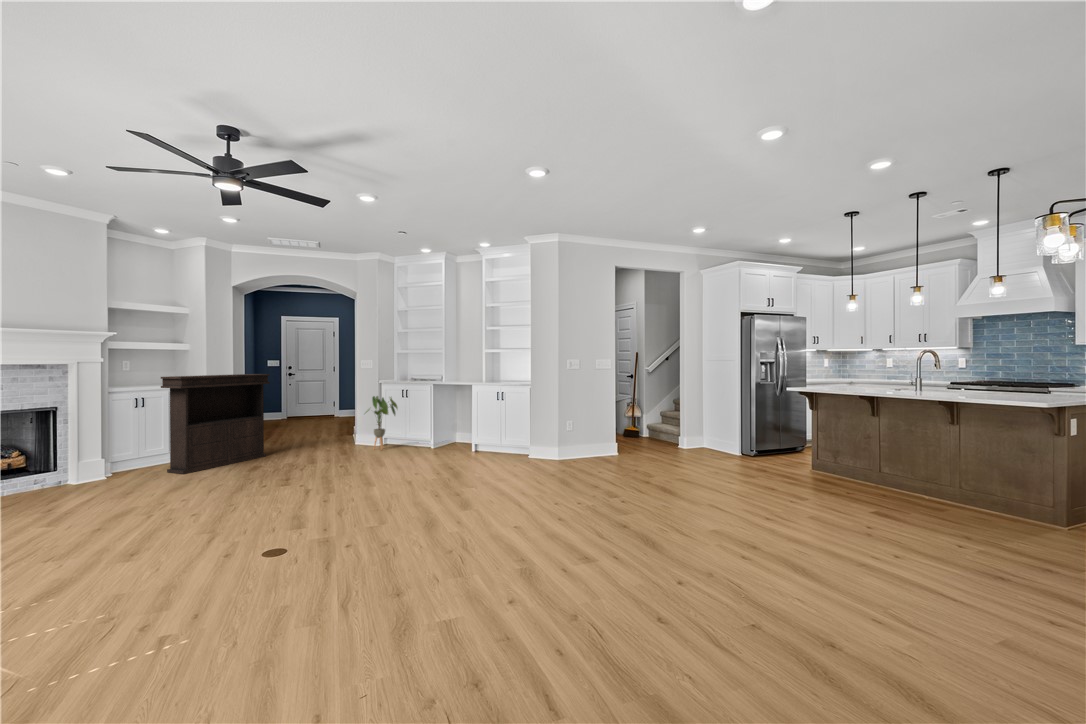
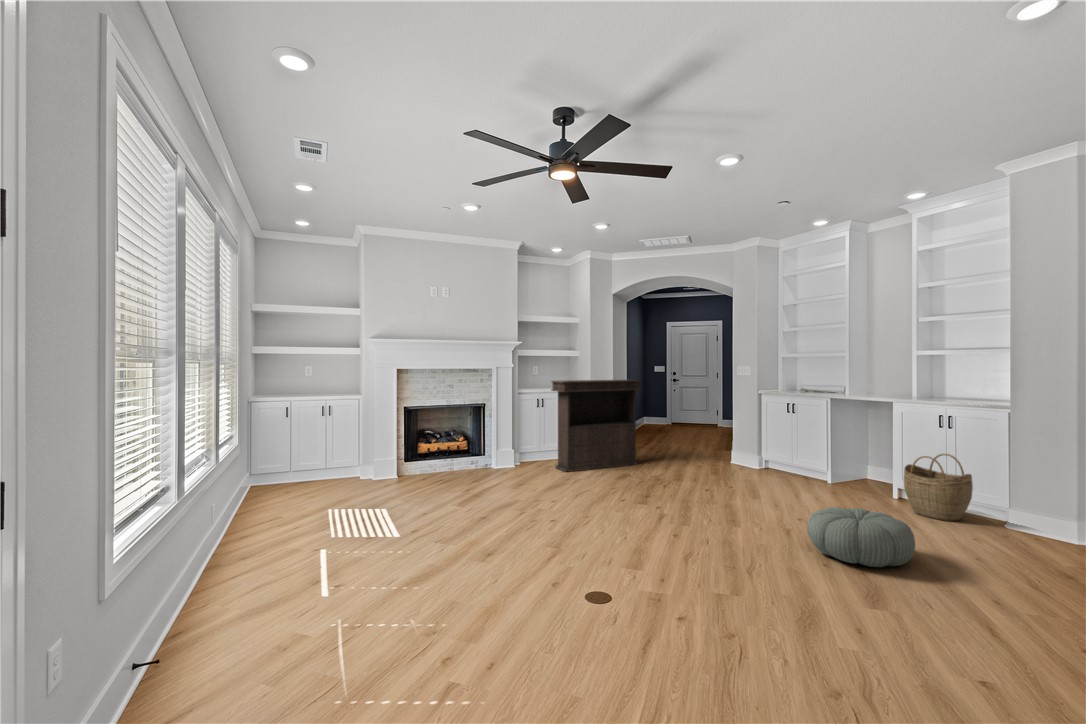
house plant: present [367,396,398,450] -> none [738,409,781,476]
woven basket: none [479,417,515,460] -> present [904,454,973,521]
pouf: none [425,457,488,493] -> present [807,507,915,567]

